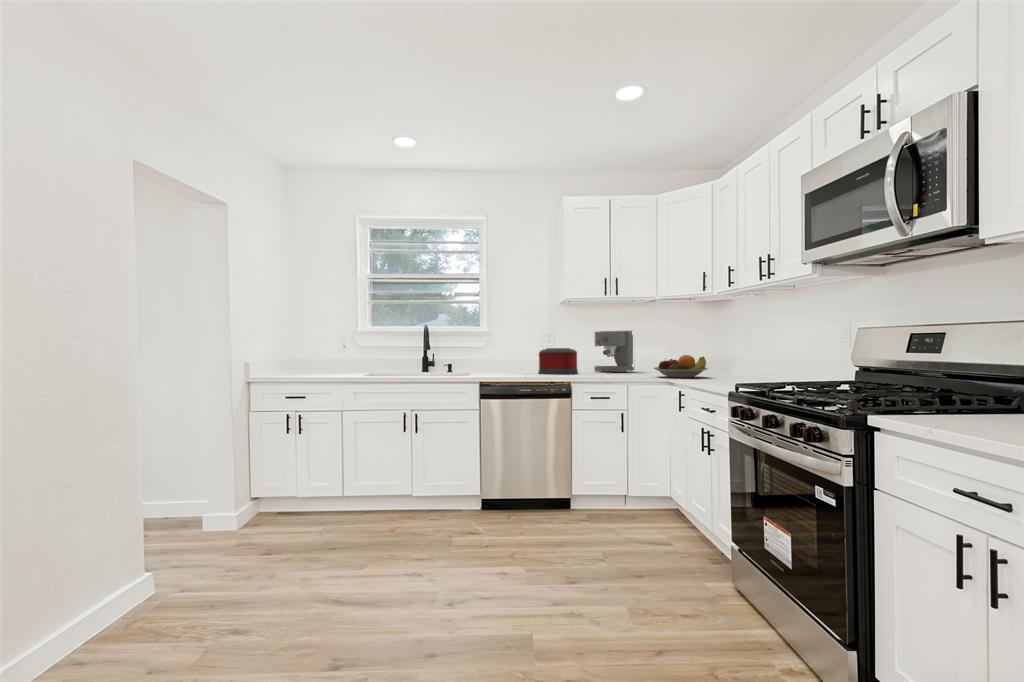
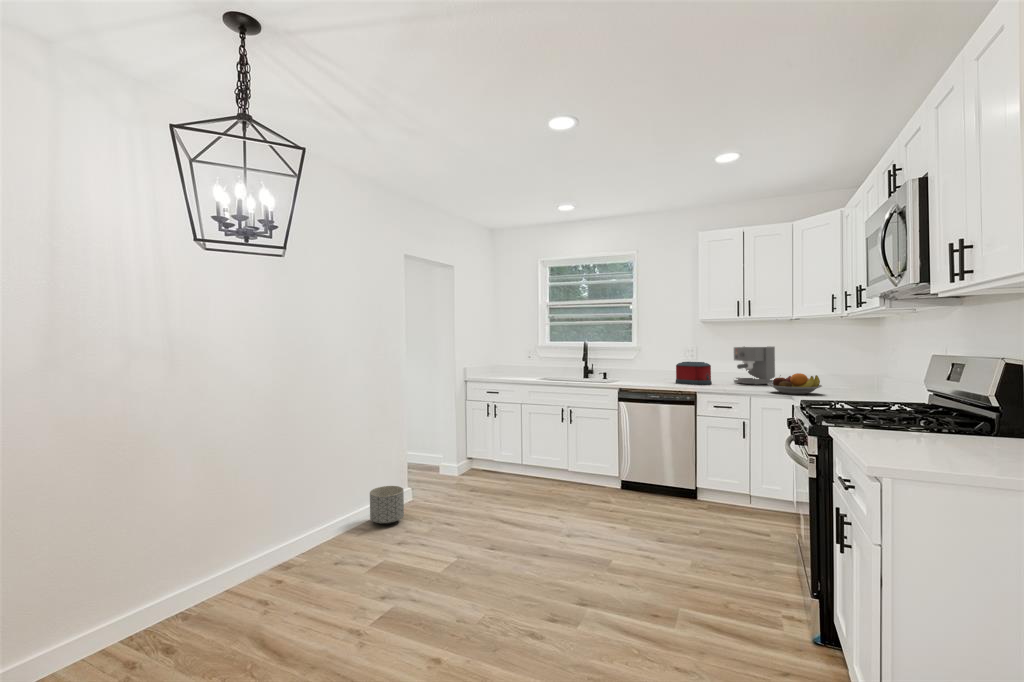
planter: none [79,571,157,652] -> present [370,486,404,525]

